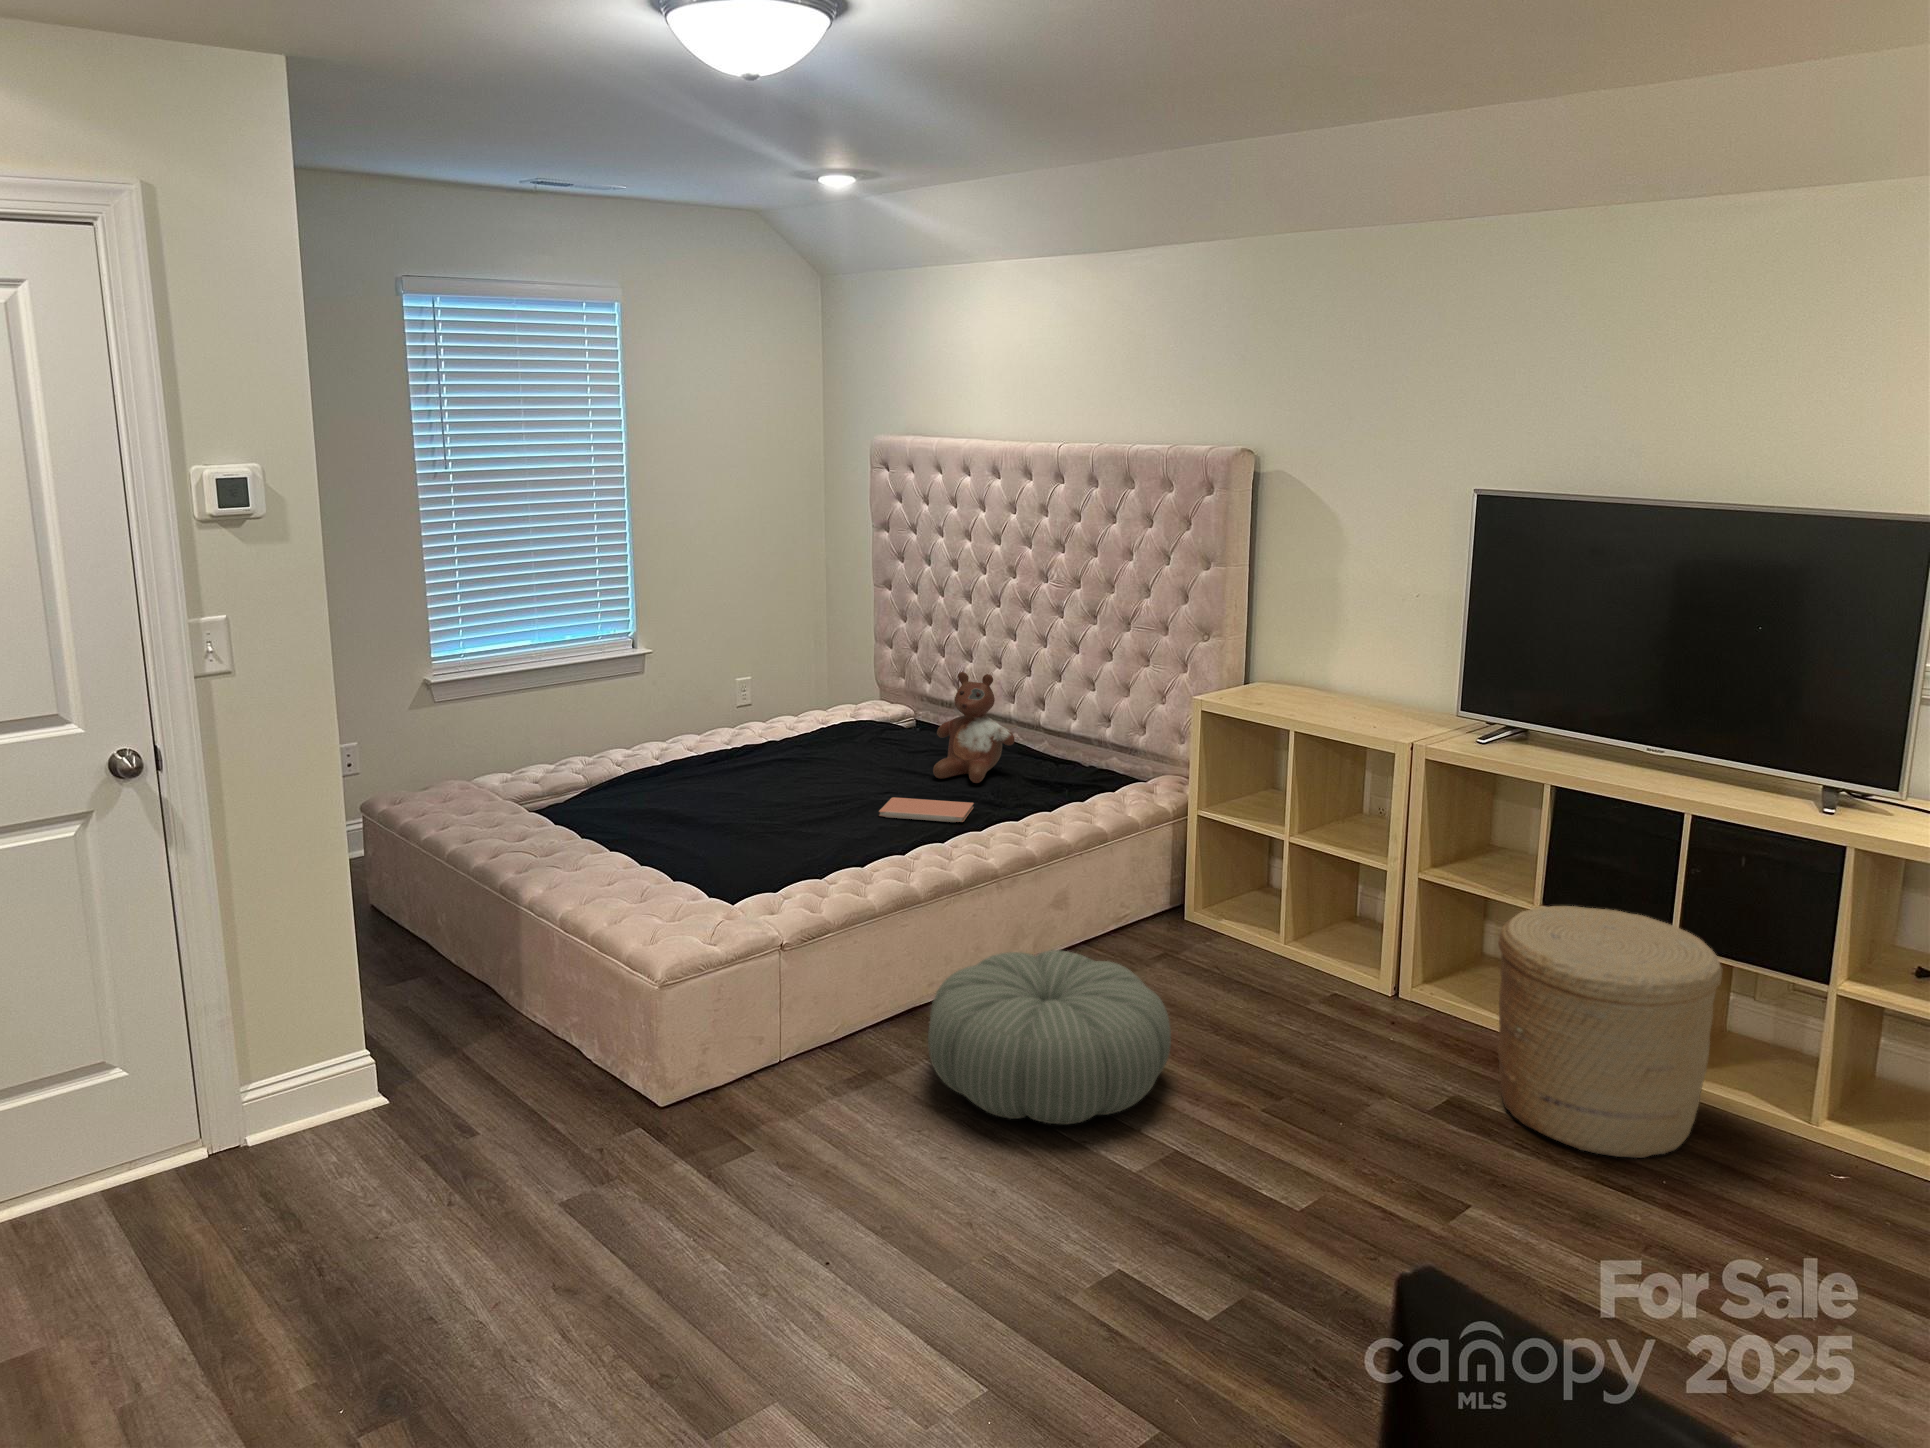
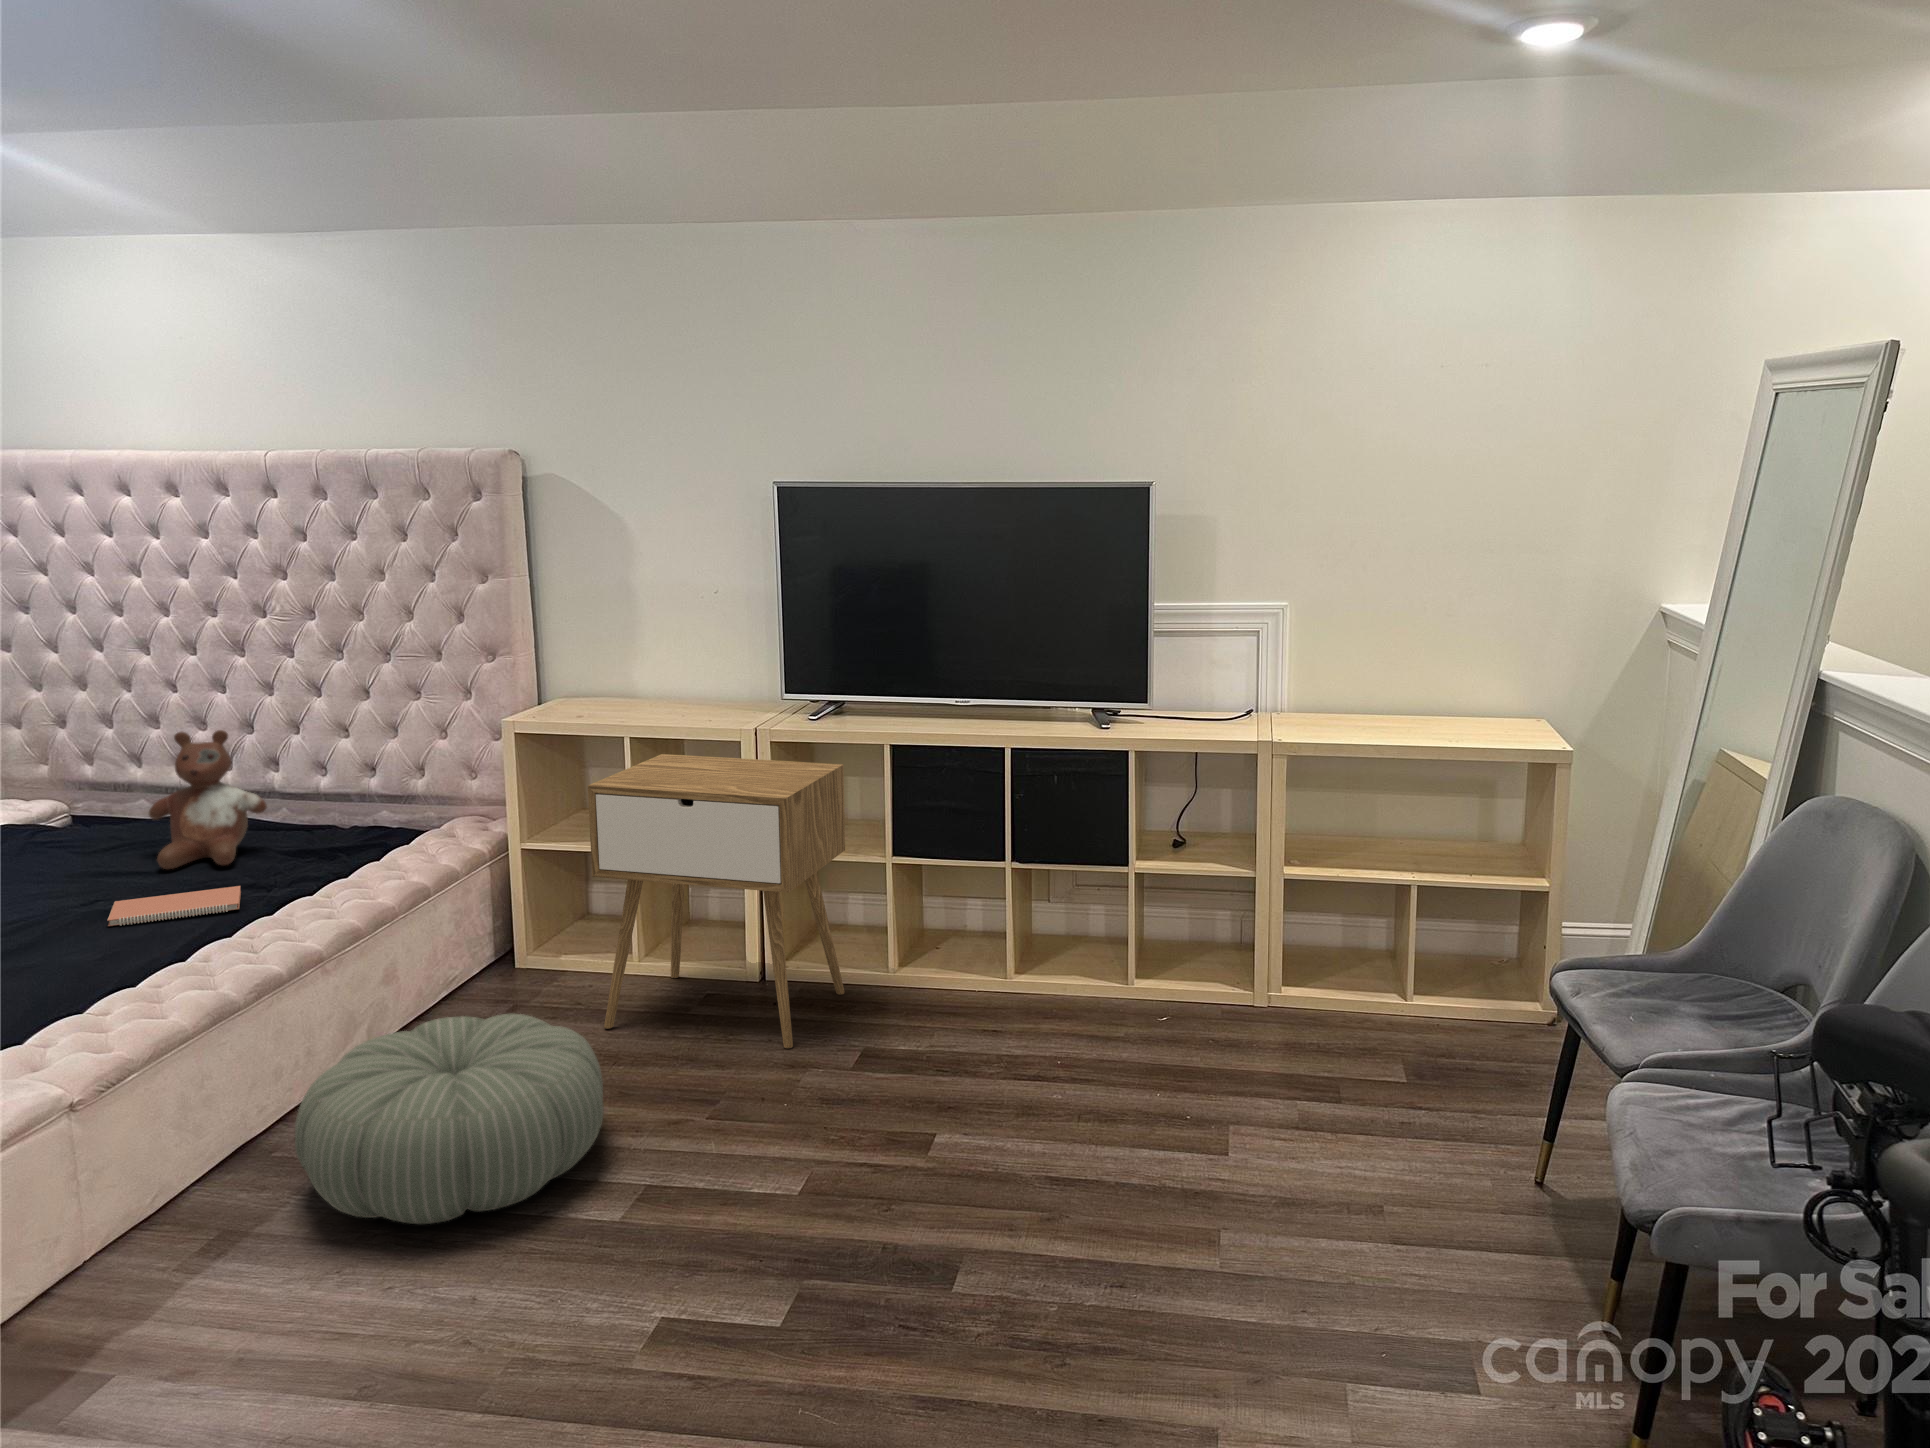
nightstand: none [1223,752,1493,1070] -> present [588,754,845,1048]
woven basket: present [1498,906,1722,1158] -> none [886,844,1064,1057]

